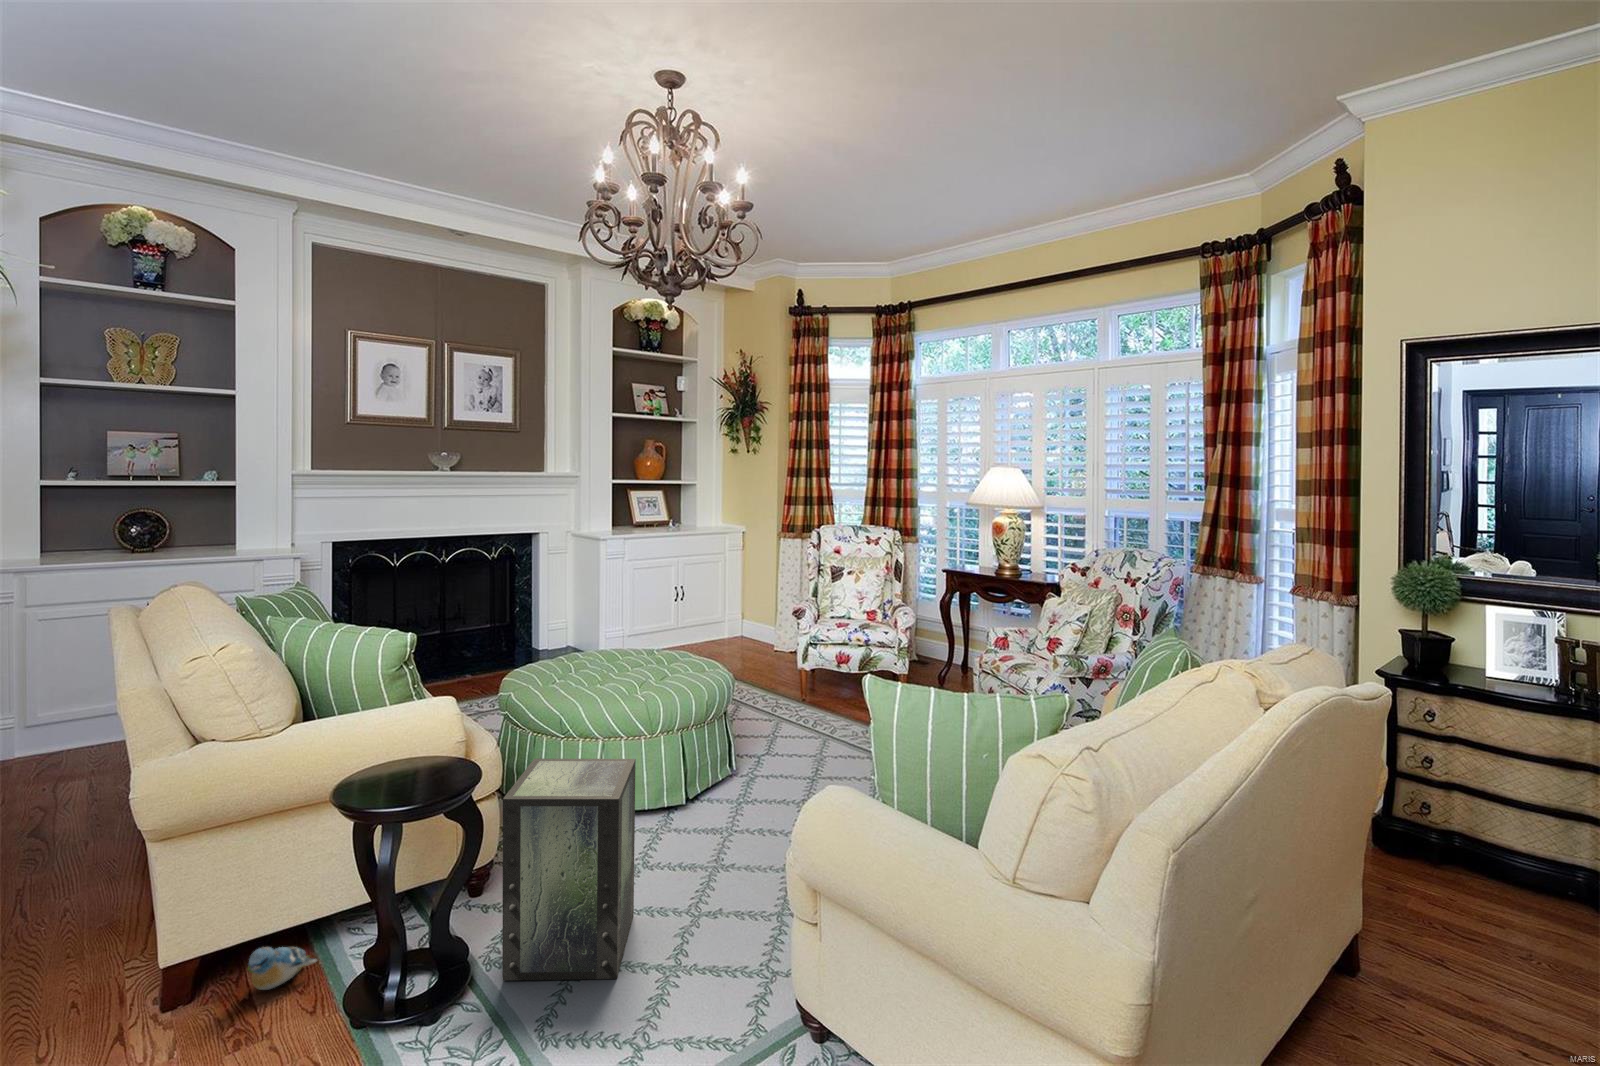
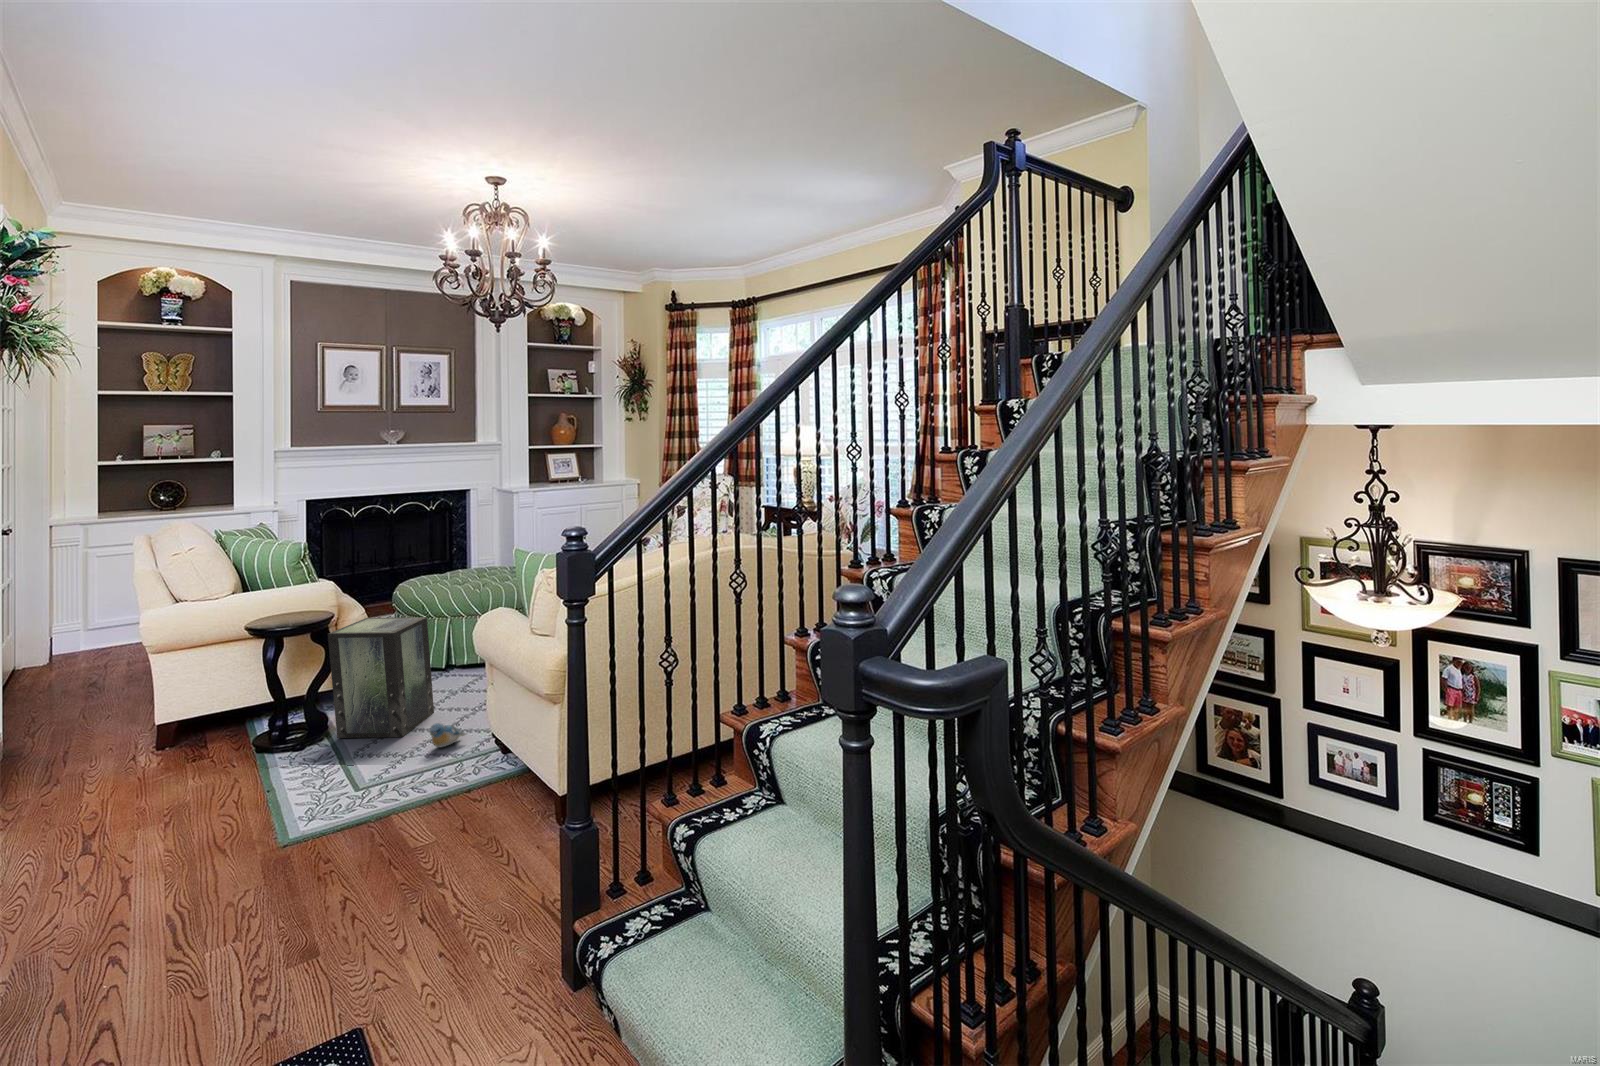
plush toy: present [248,947,317,990] -> present [430,723,466,748]

